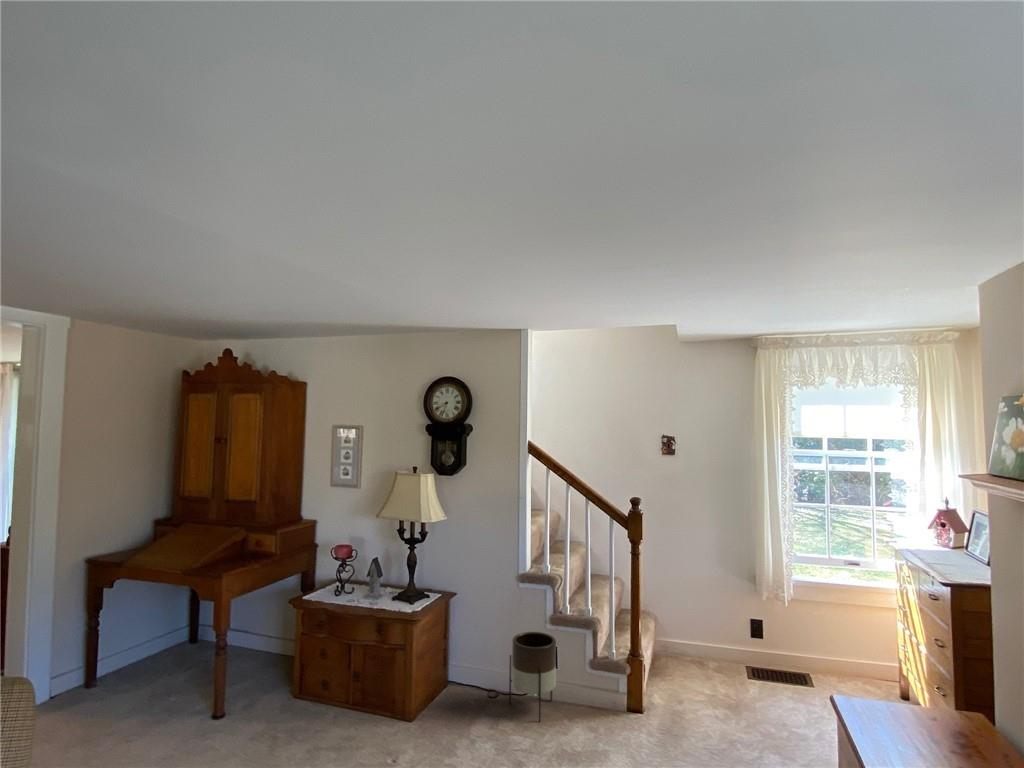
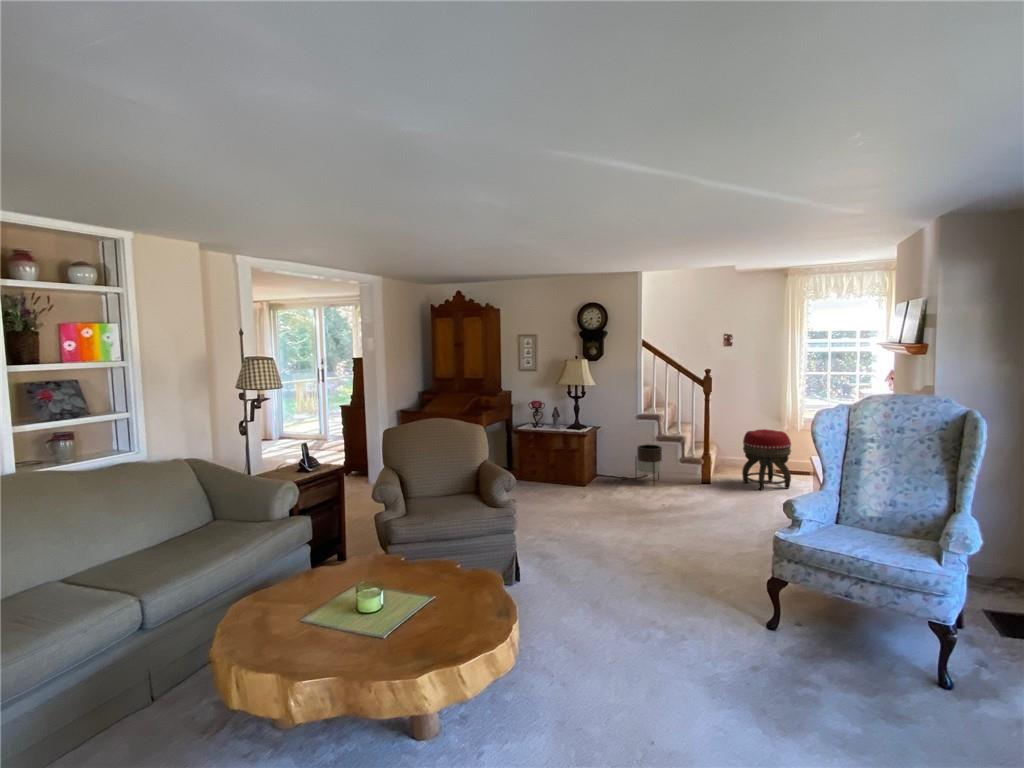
footstool: none [699,609,788,738] -> present [742,429,791,490]

